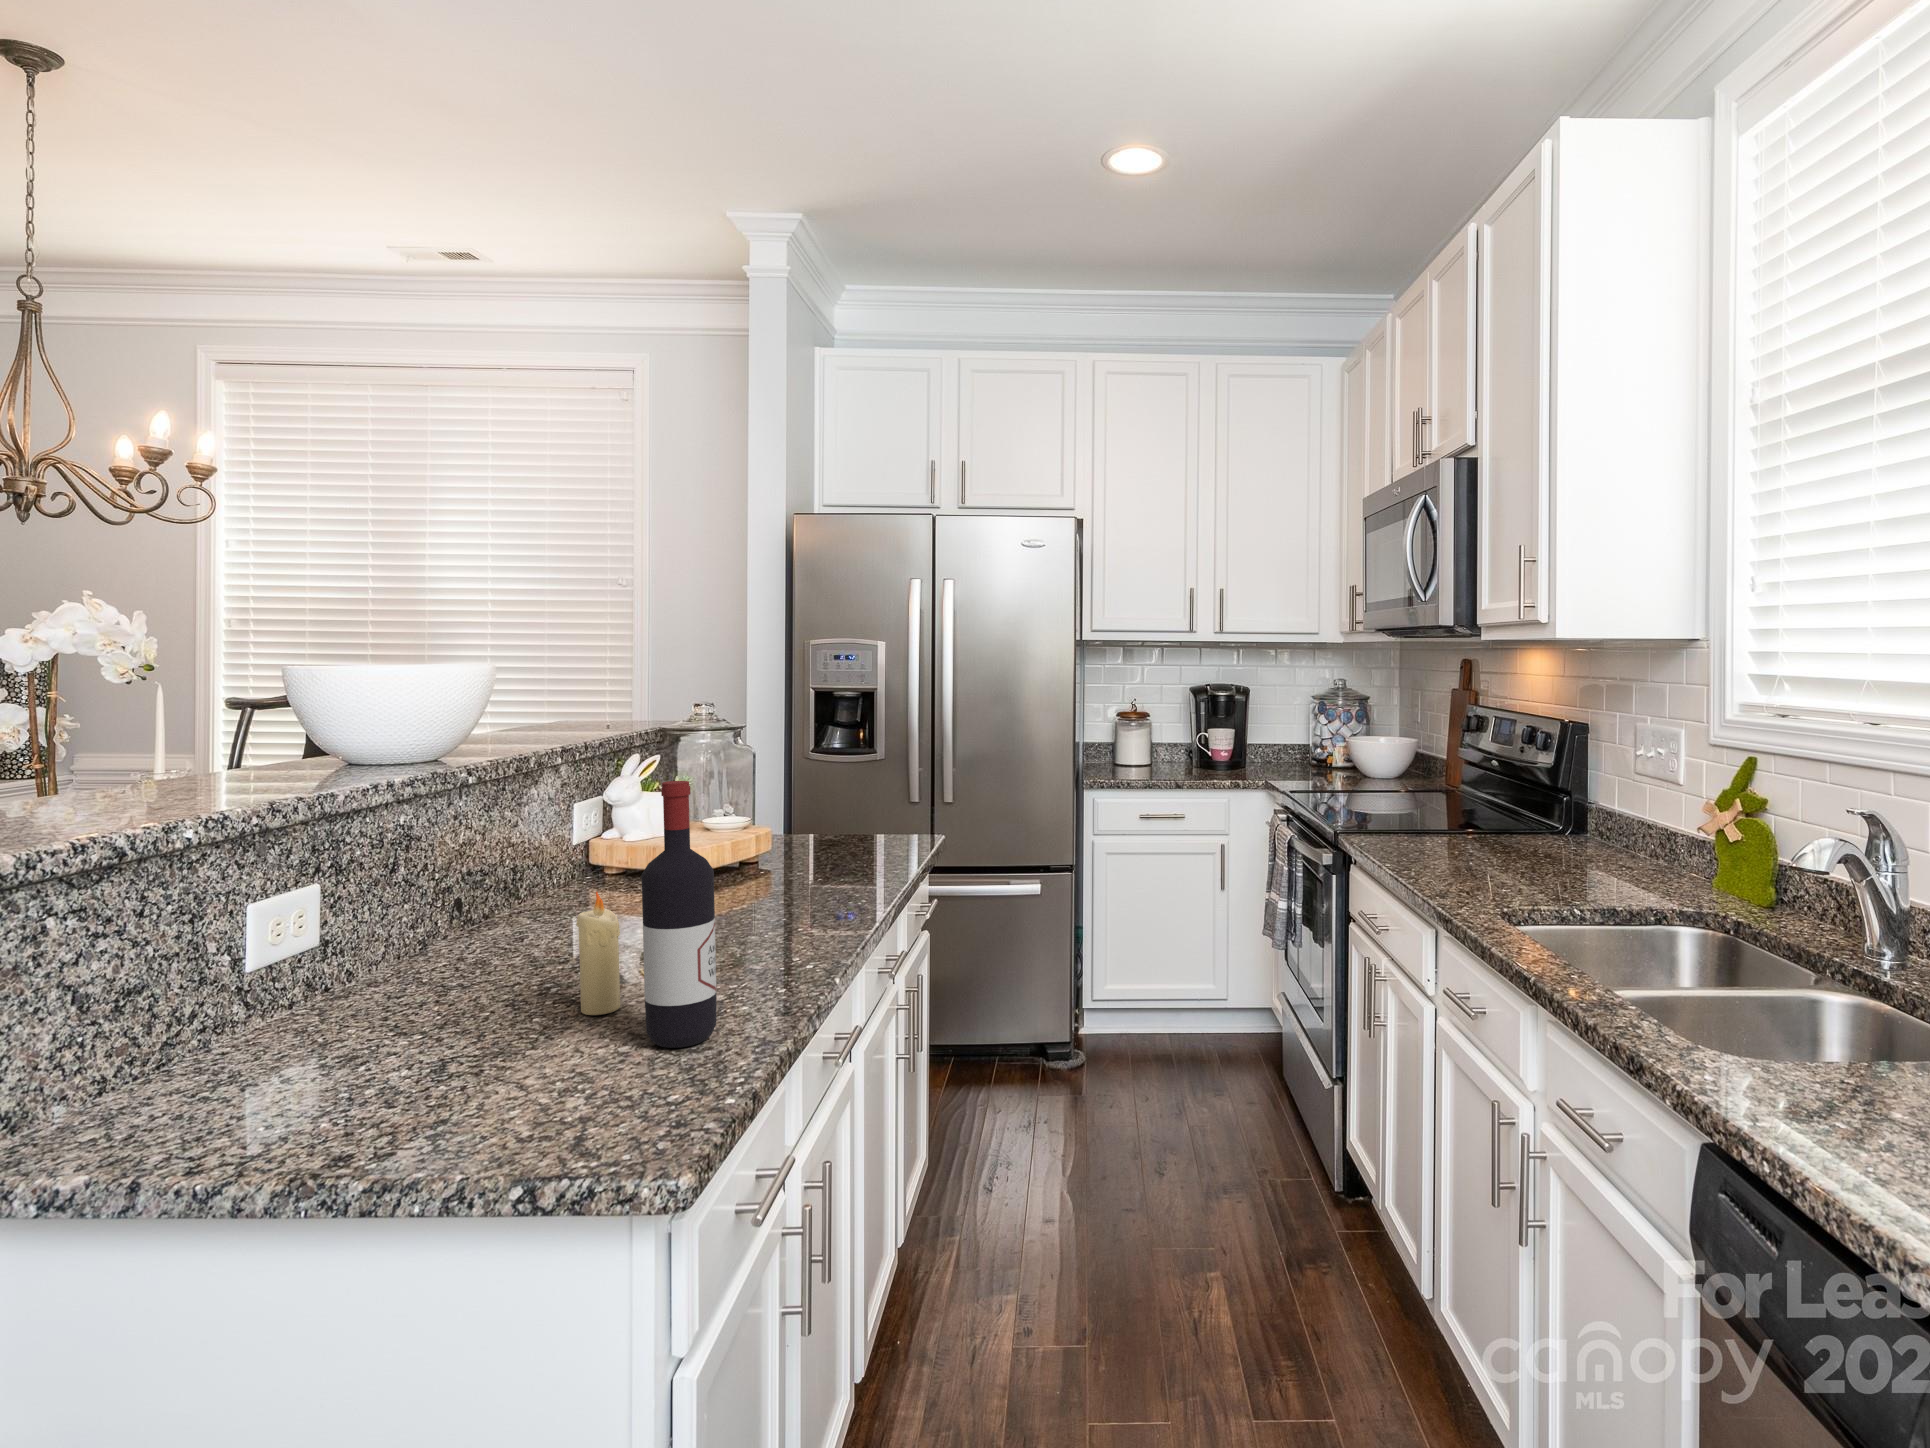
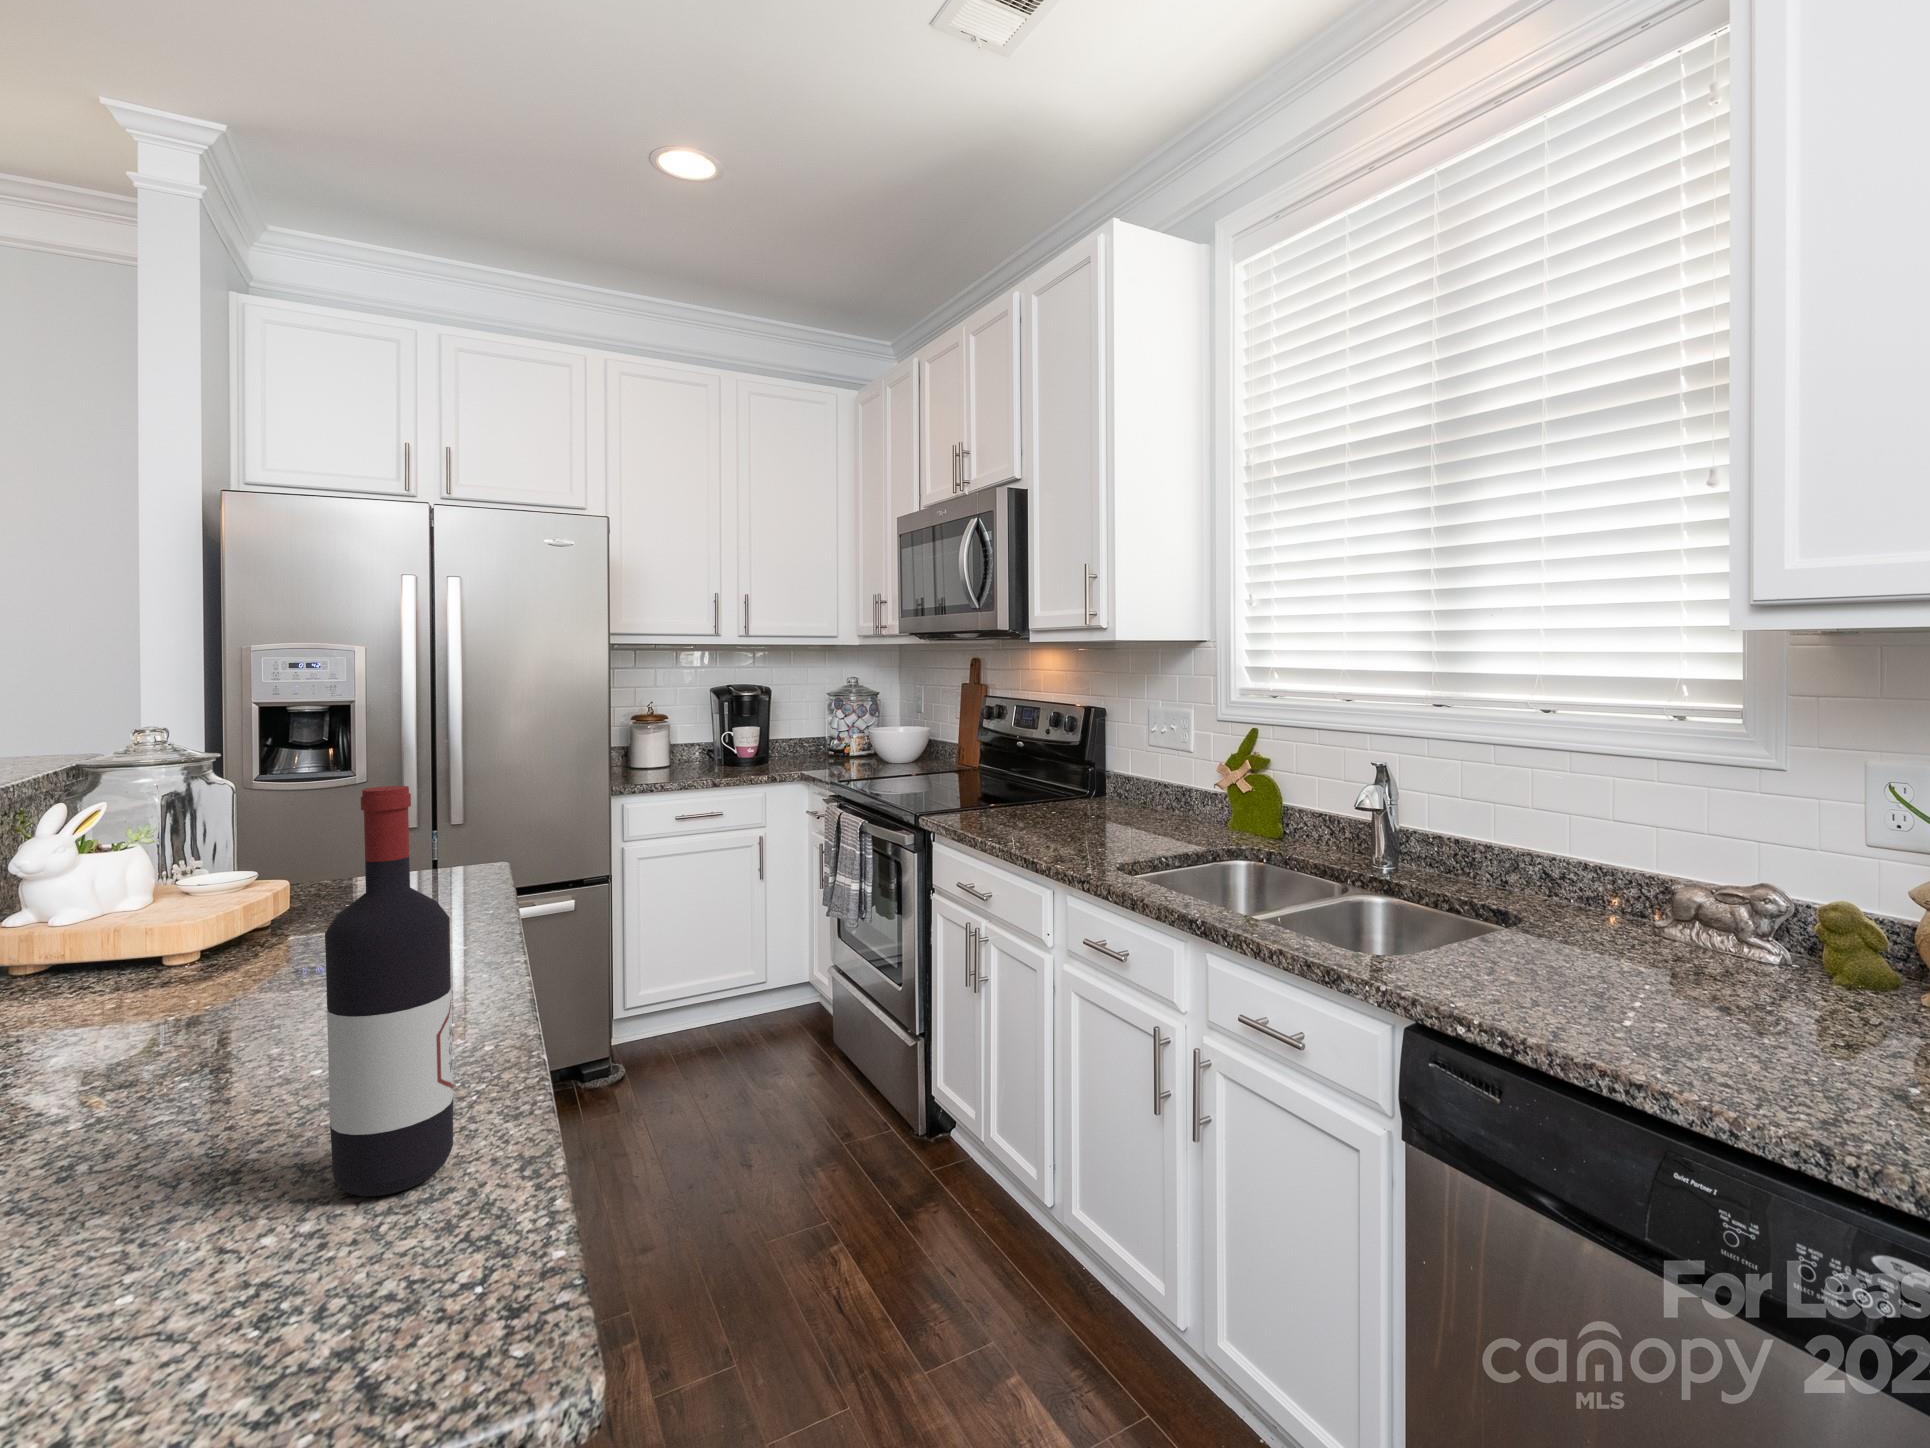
candle: present [577,892,620,1015] -> none [143,976,230,1180]

